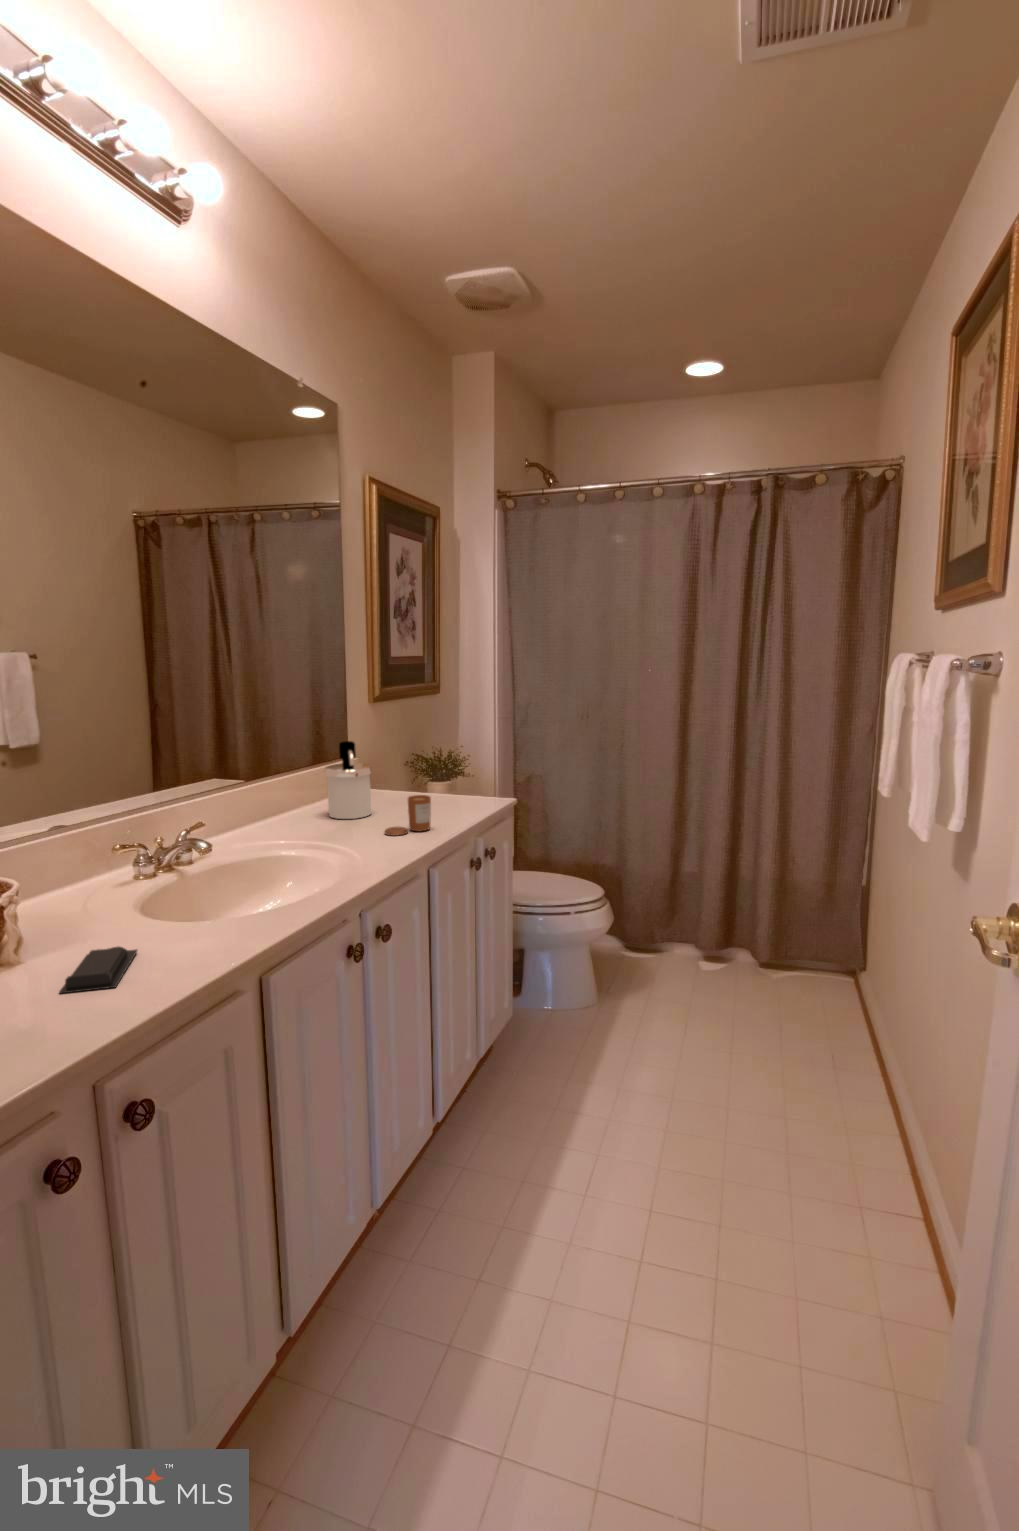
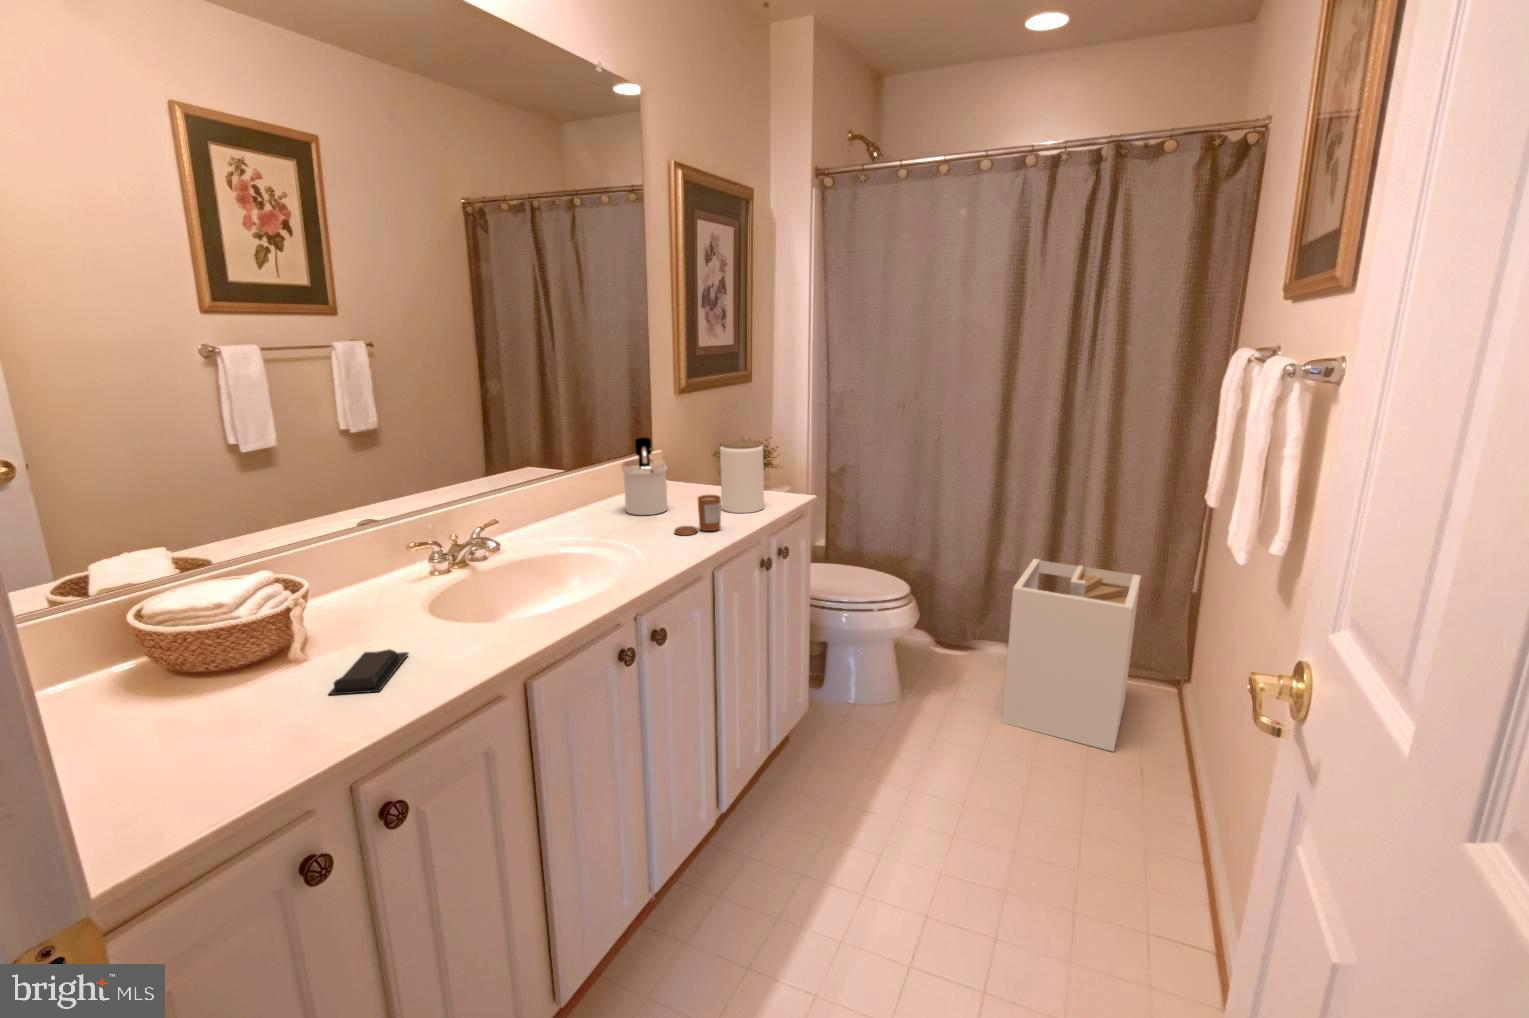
jar: none [424,744,468,815] -> present [720,440,764,513]
laundry hamper: none [697,858,817,1042] -> present [1002,559,1141,751]

